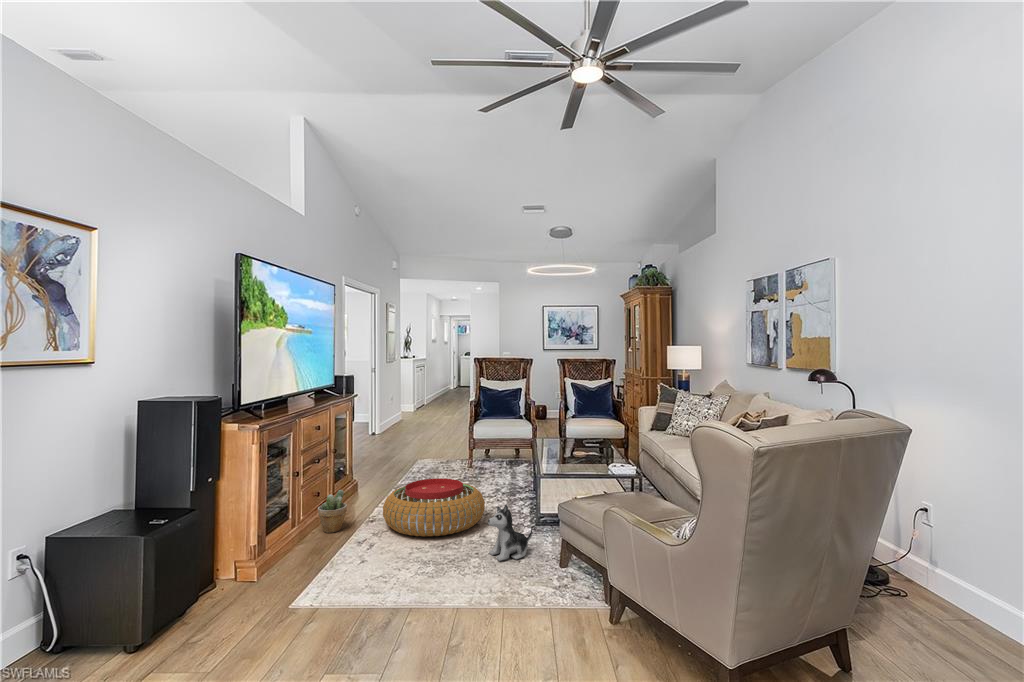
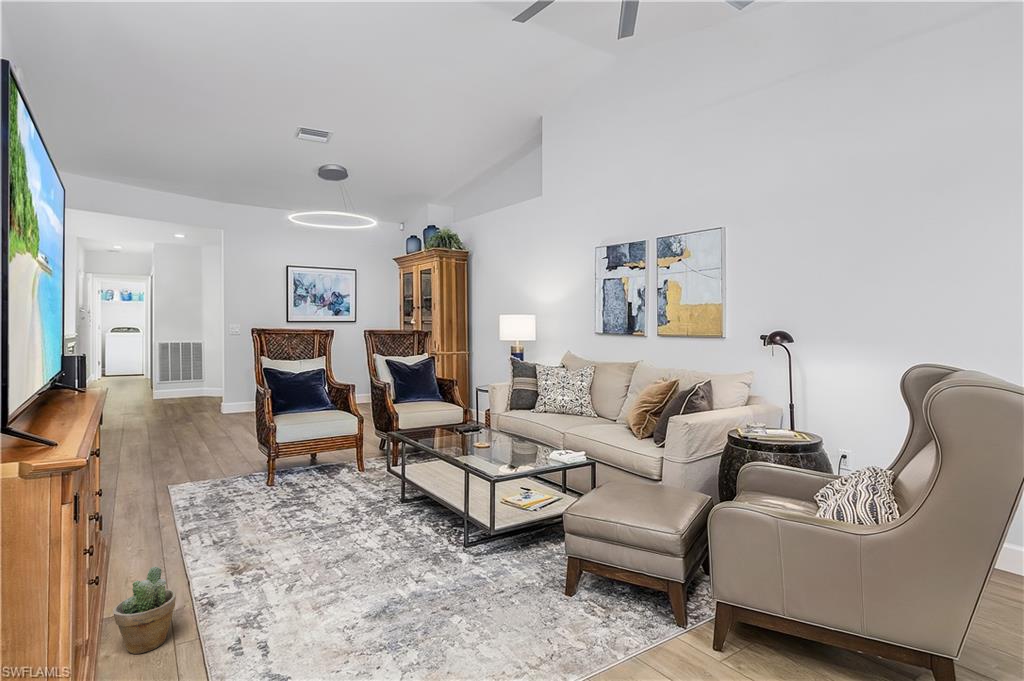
pouf: present [383,478,485,536] -> none [235,506,402,610]
plush toy: present [488,504,532,561] -> none [460,523,508,602]

